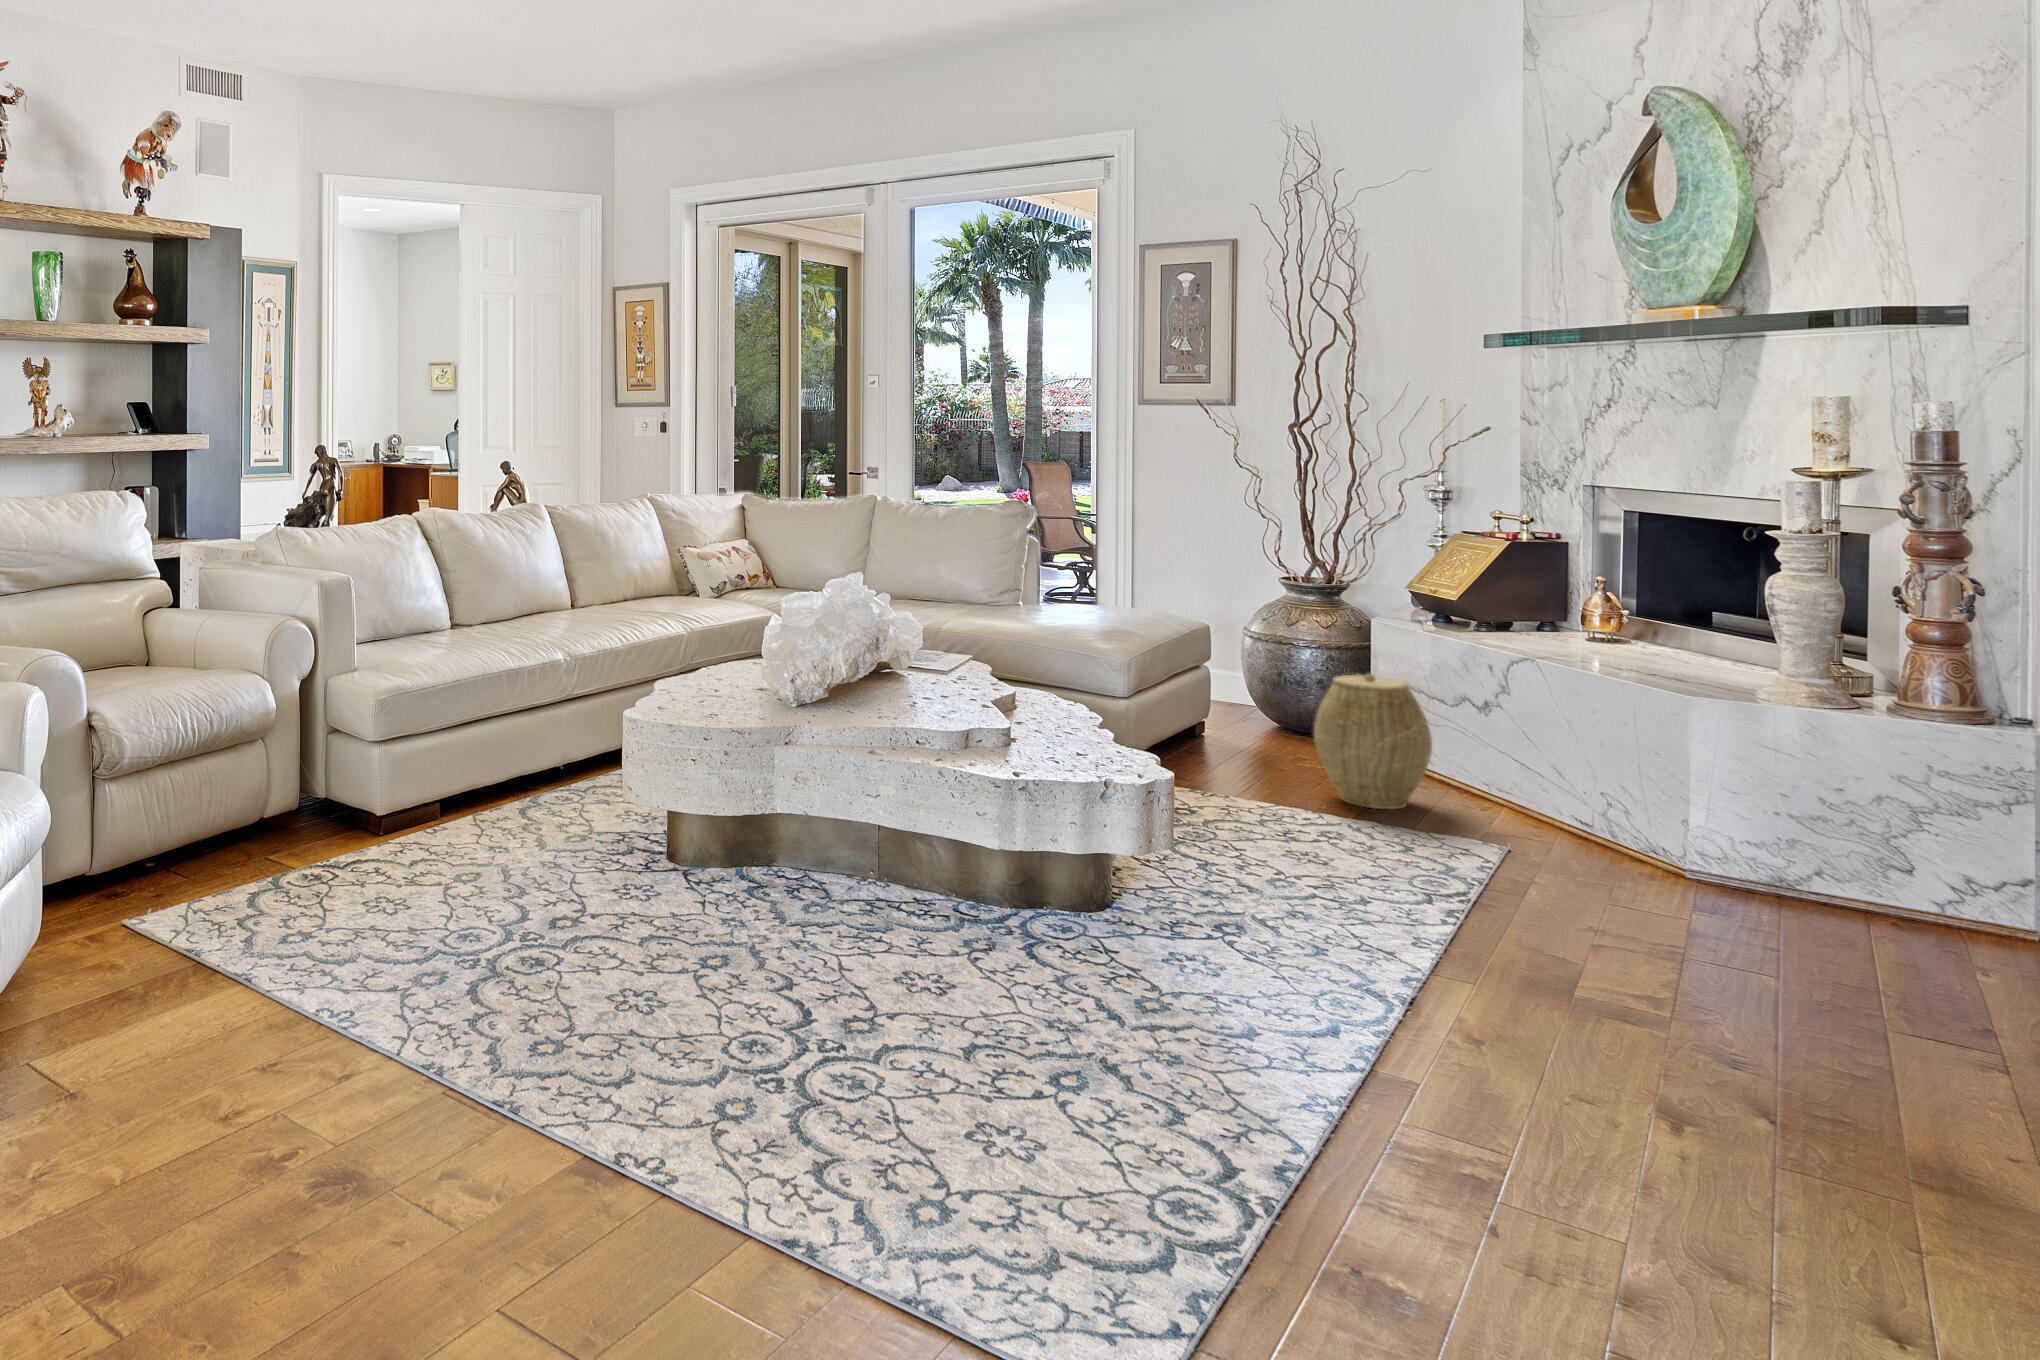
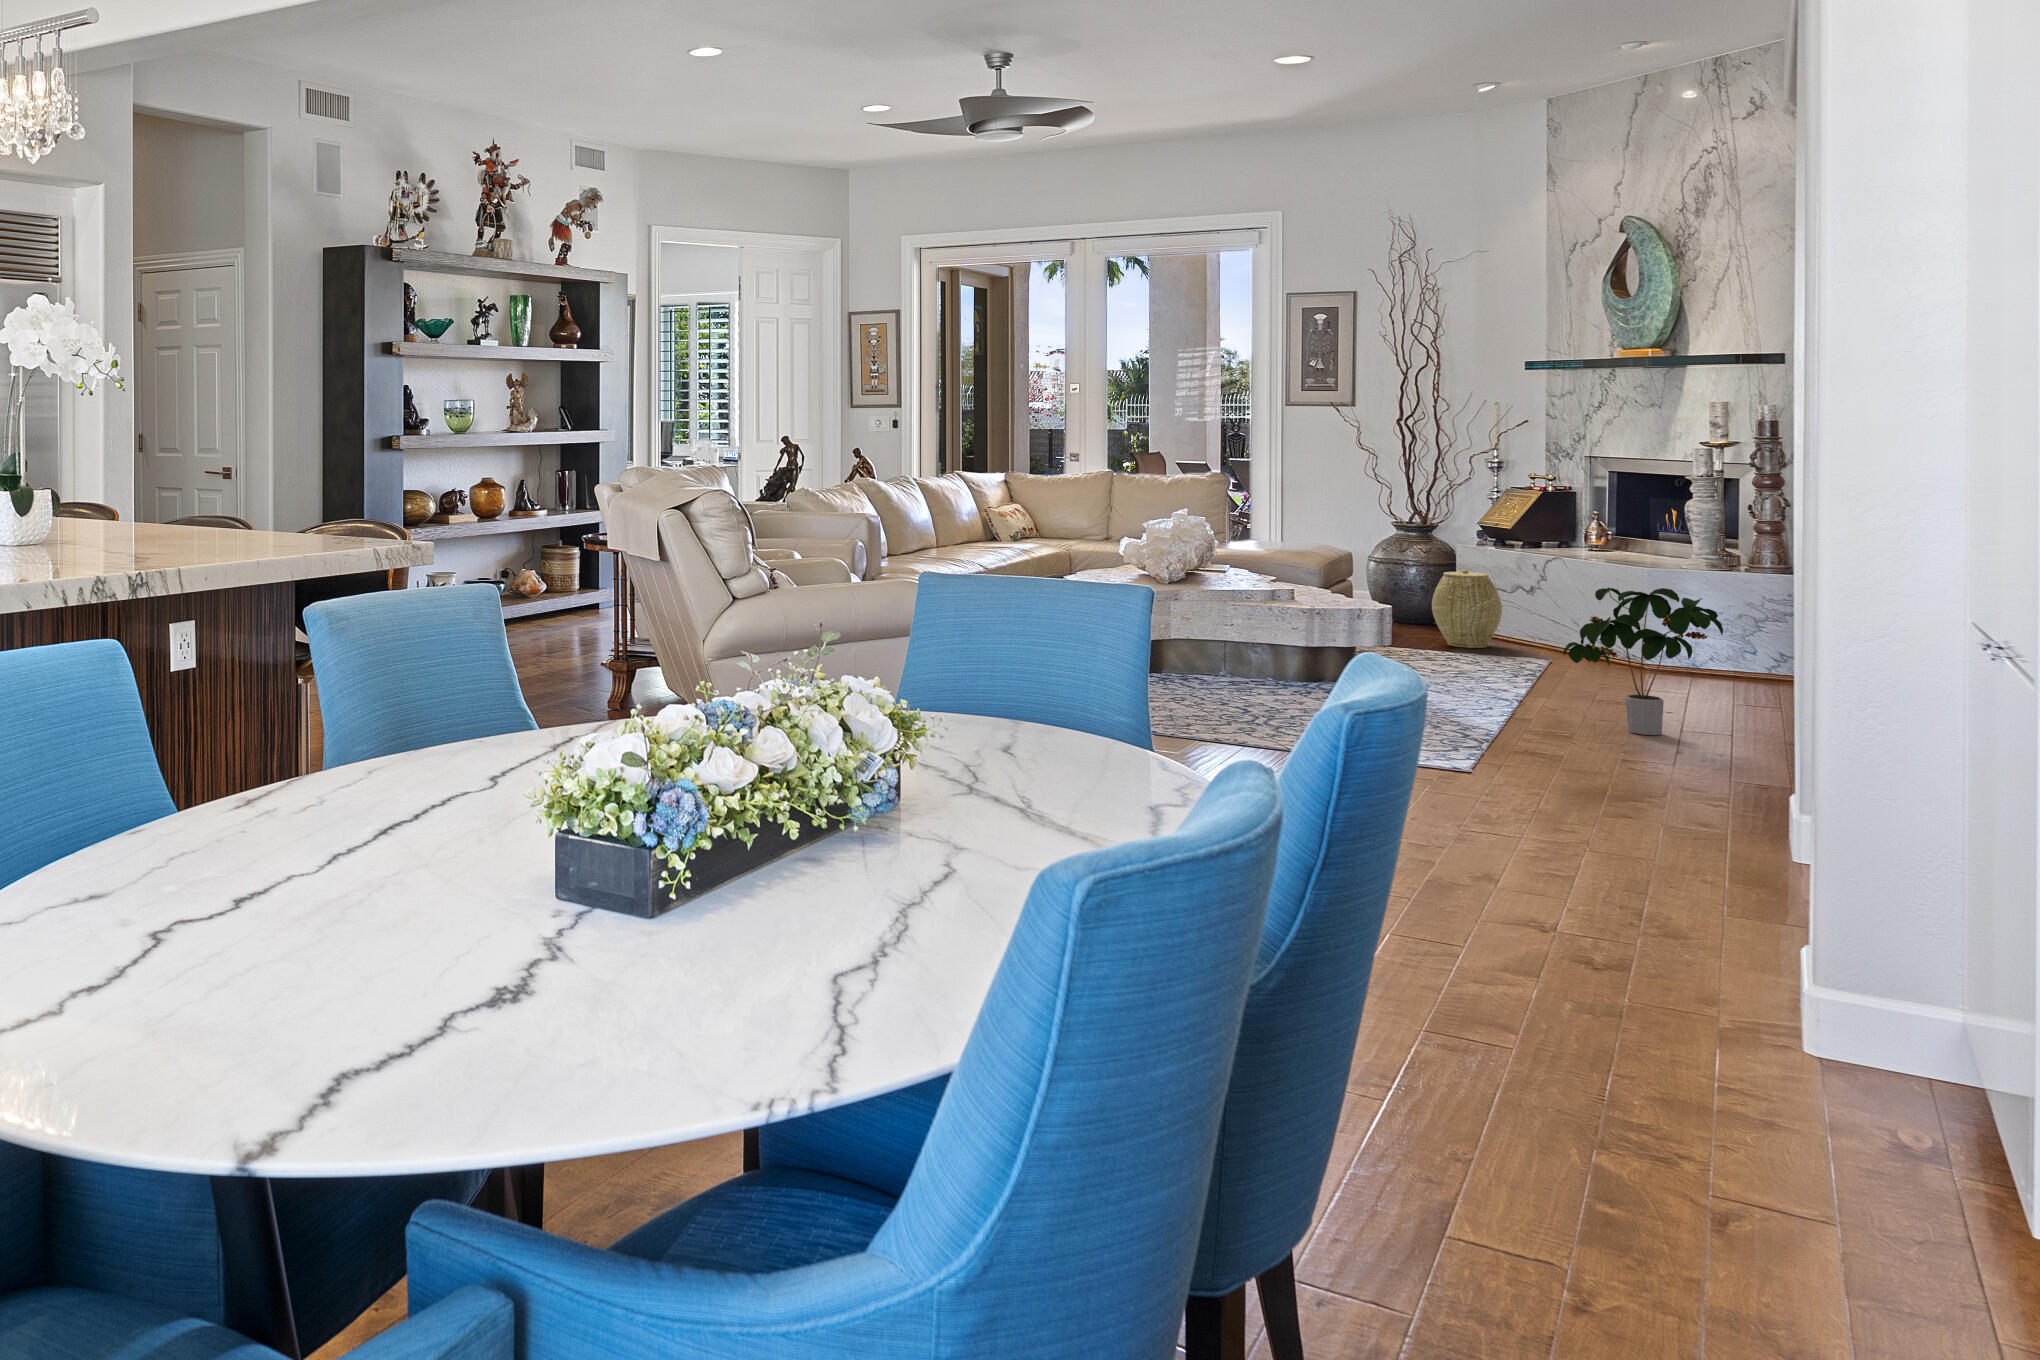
potted plant: none [1493,805,1896,1181] -> present [1563,588,1723,735]

